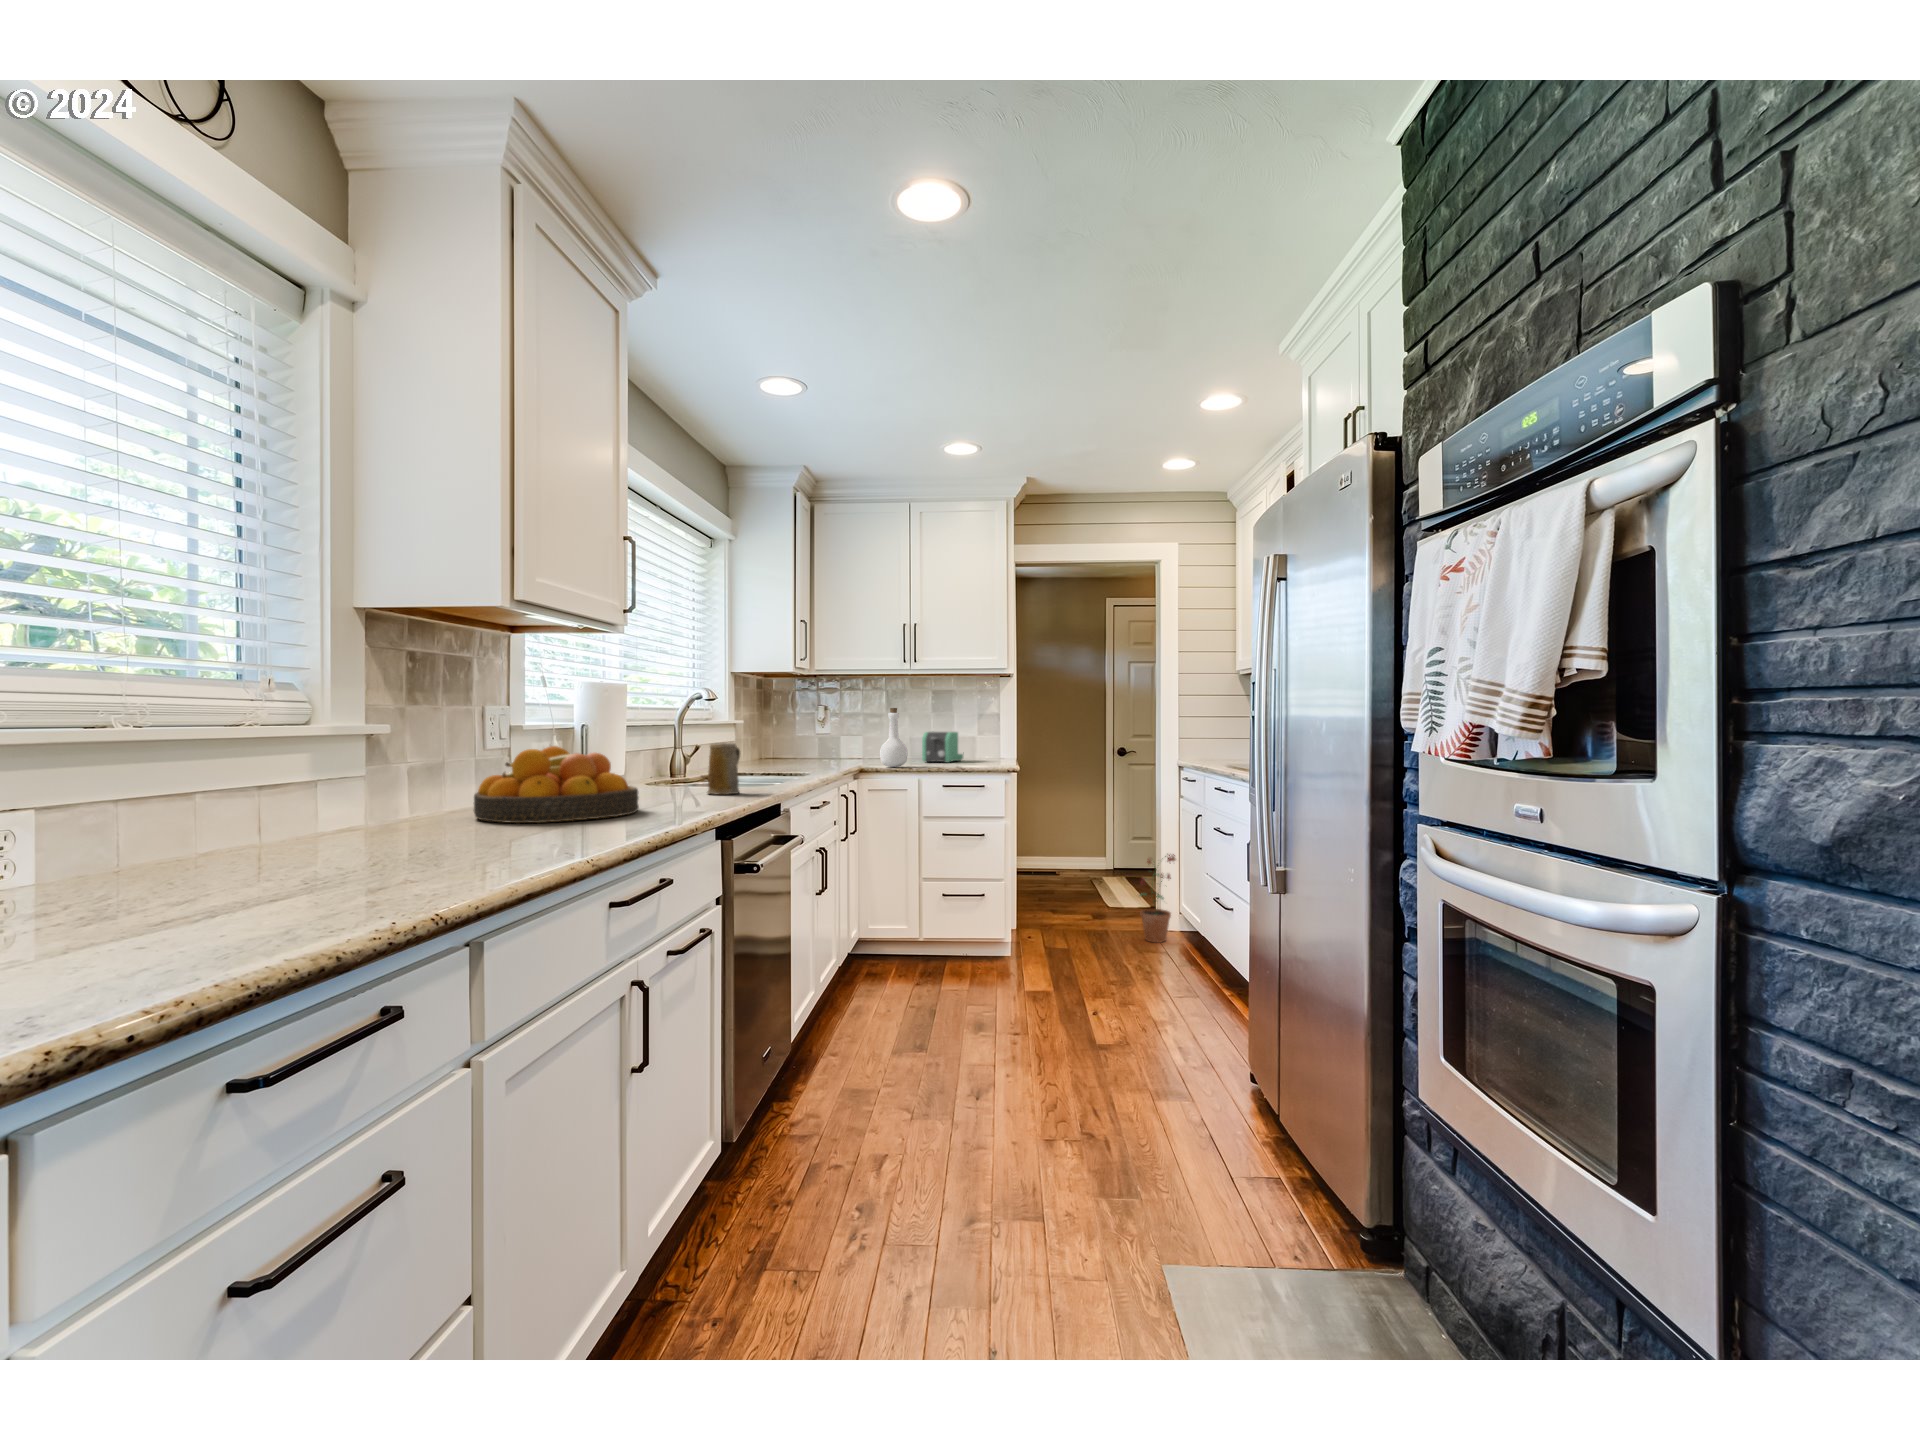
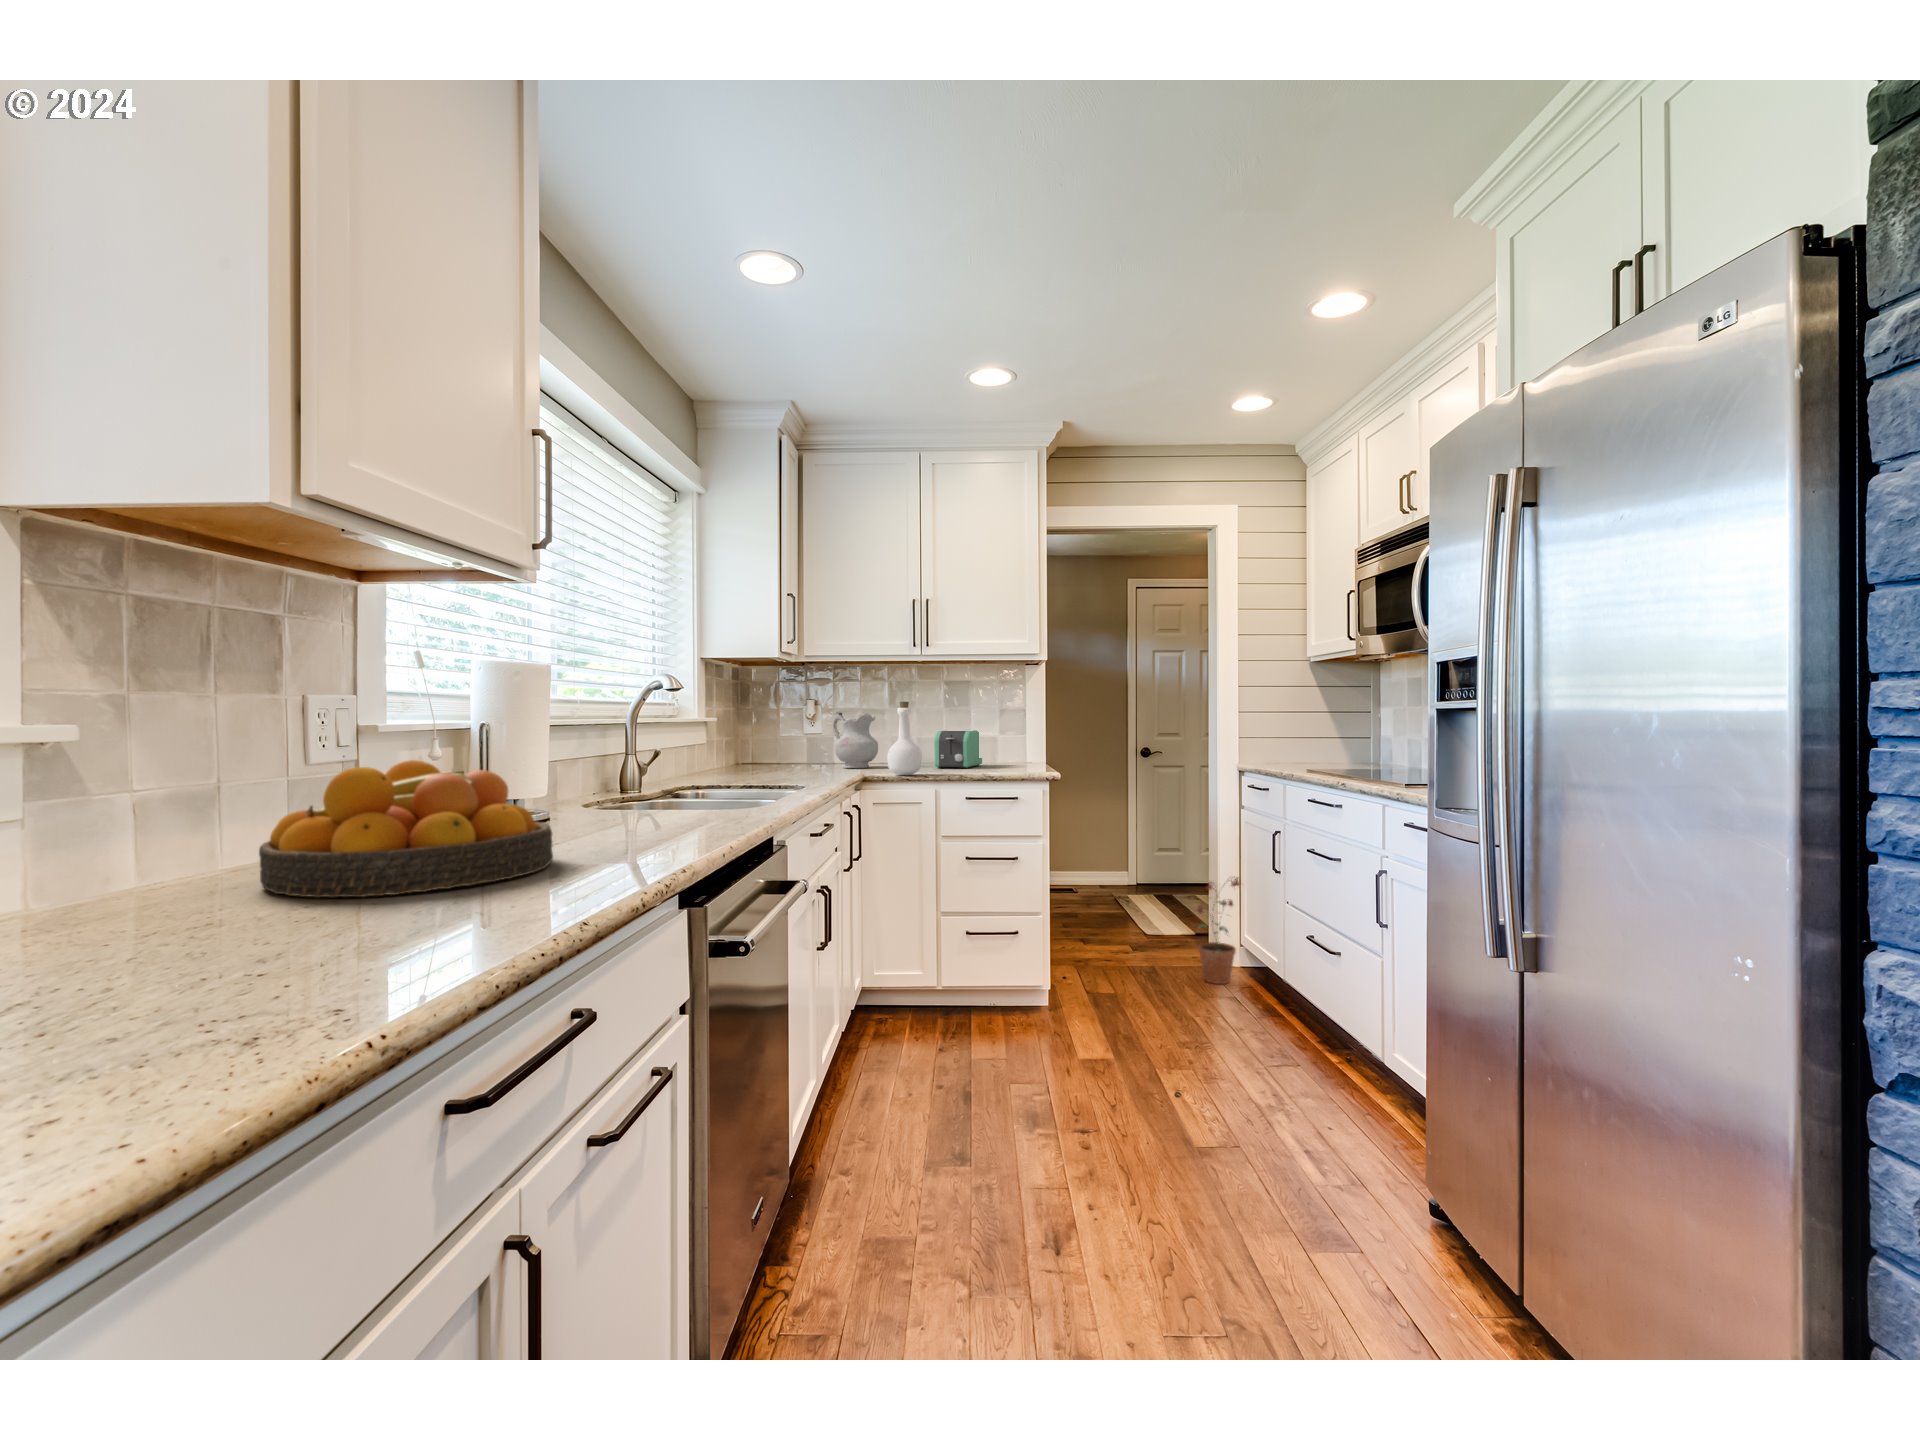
ceramic pitcher: none [839,716,877,762] -> present [832,712,878,768]
mug: present [707,743,740,795] -> none [666,751,715,825]

